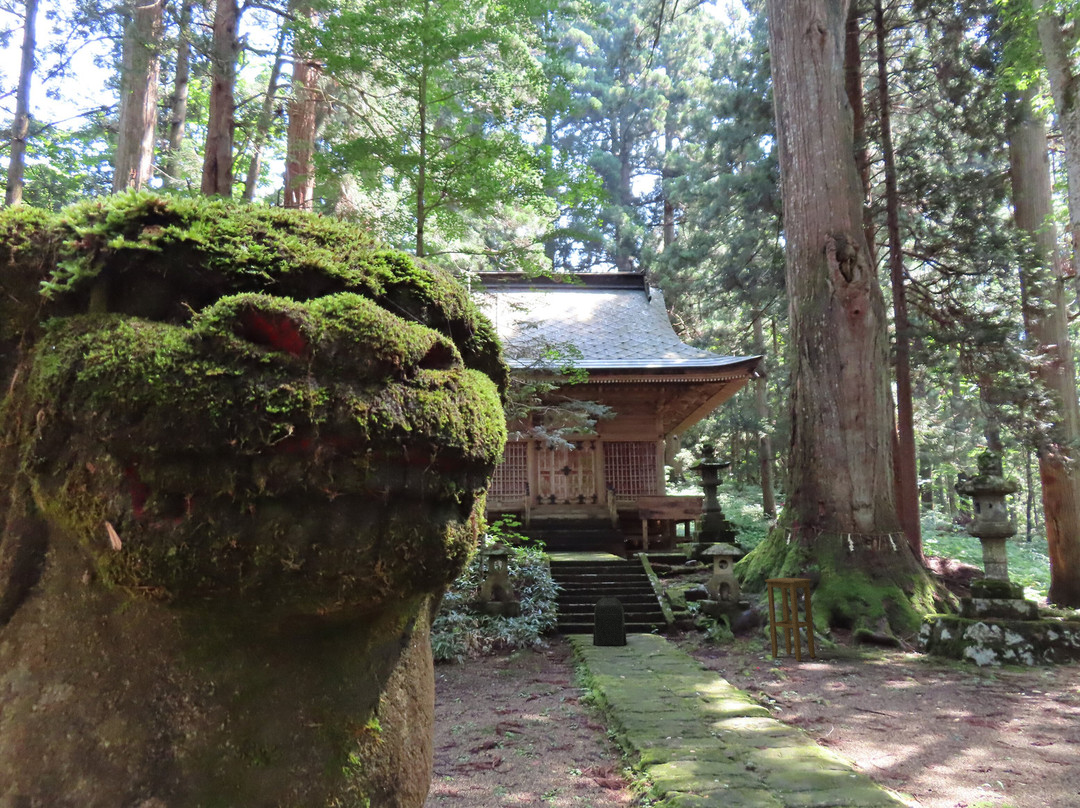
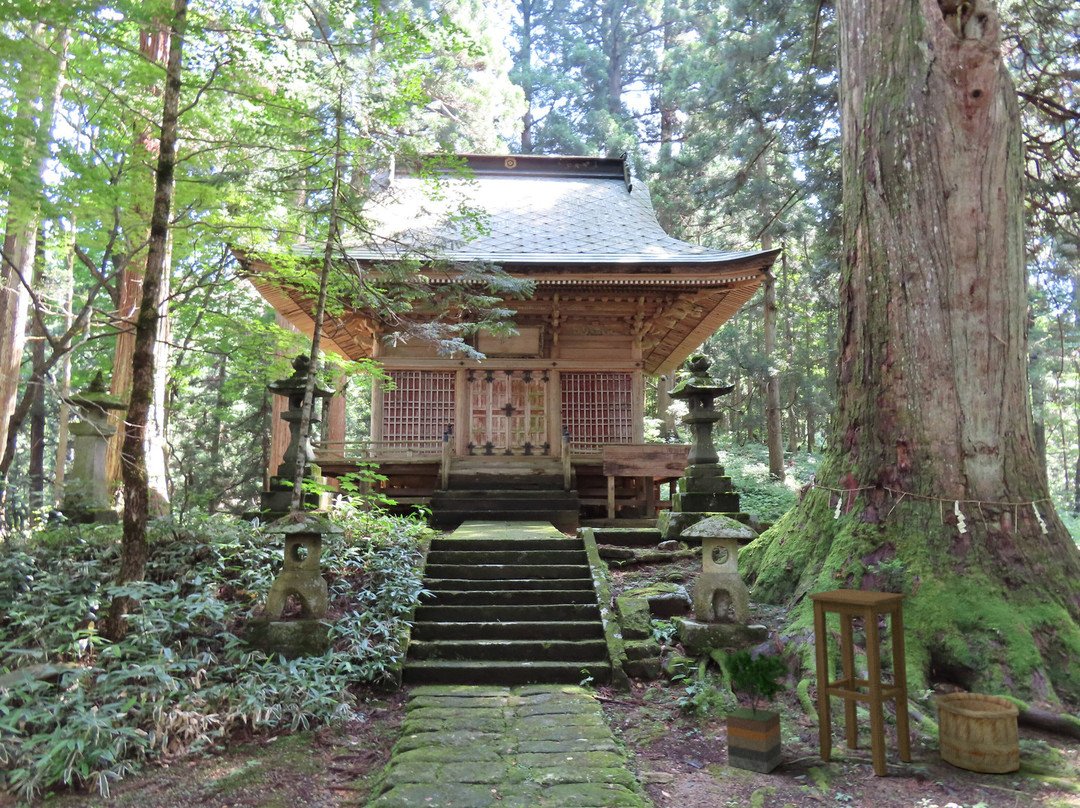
backpack: present [593,597,627,646] -> none [451,619,521,725]
potted tree: none [724,606,758,661] -> present [723,651,791,773]
wooden bucket: none [826,627,865,660] -> present [935,693,1019,773]

